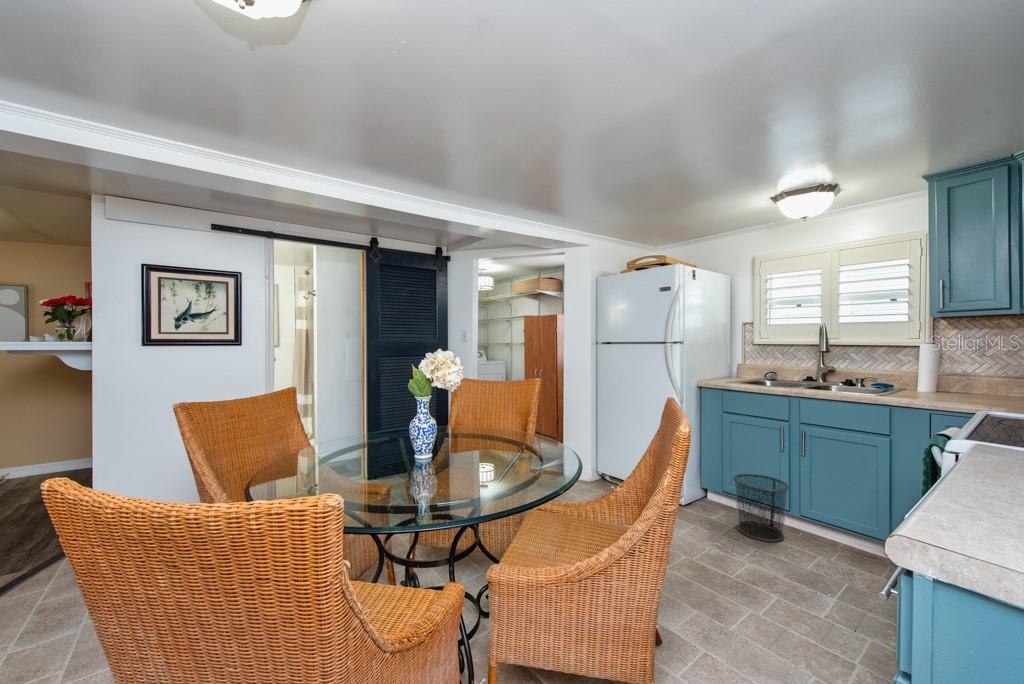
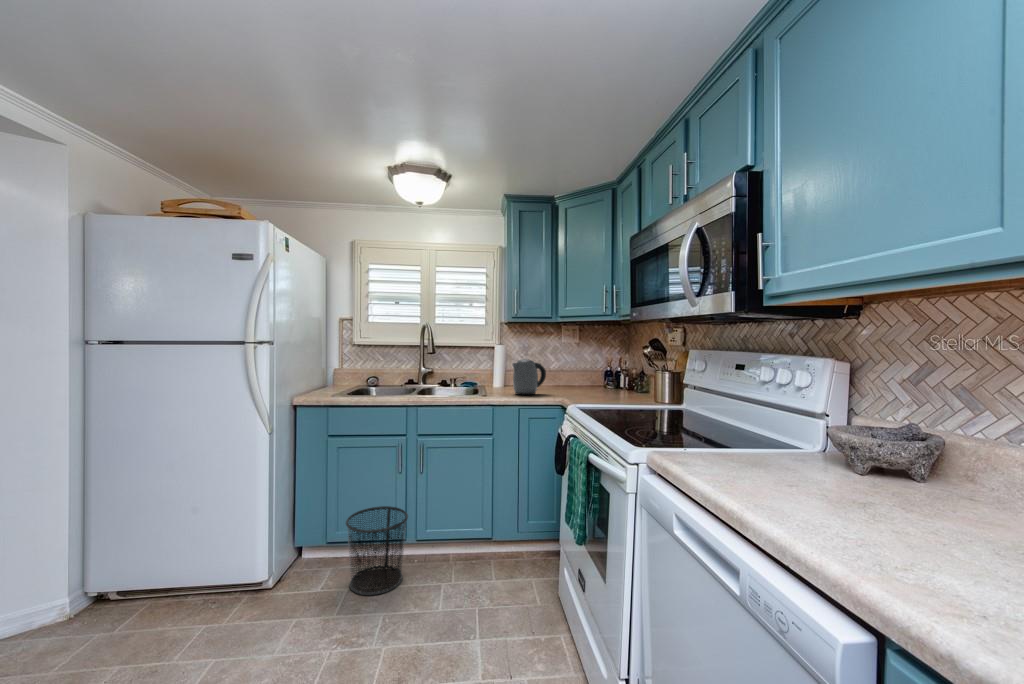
kettle: none [928,360,989,401] -> present [512,359,546,395]

